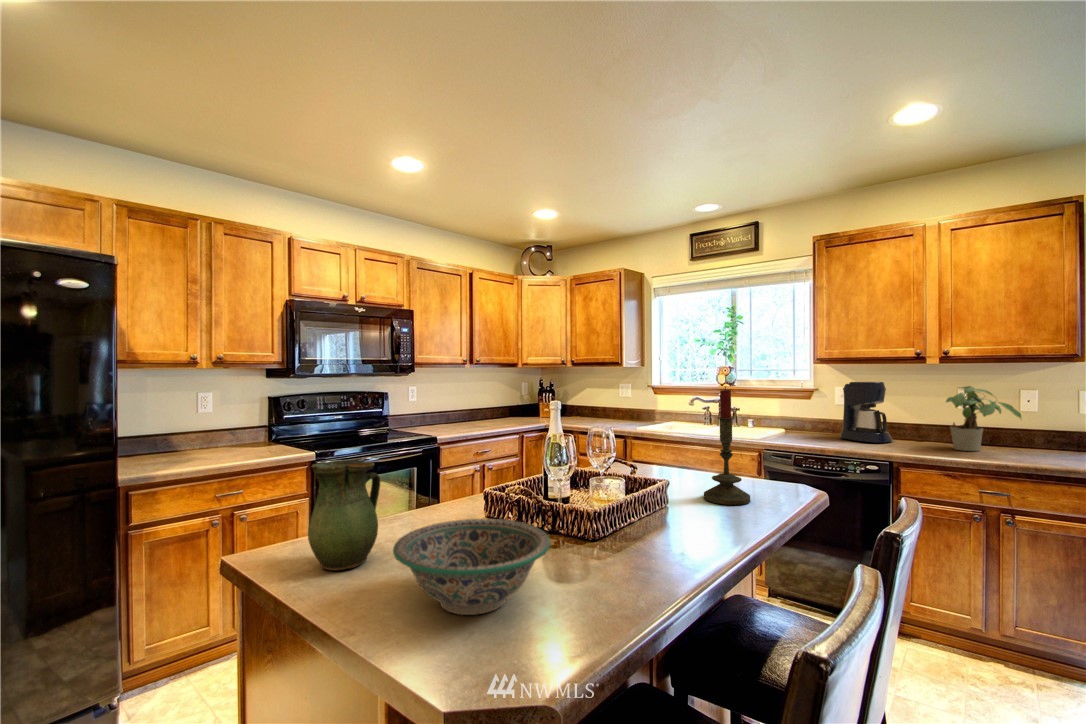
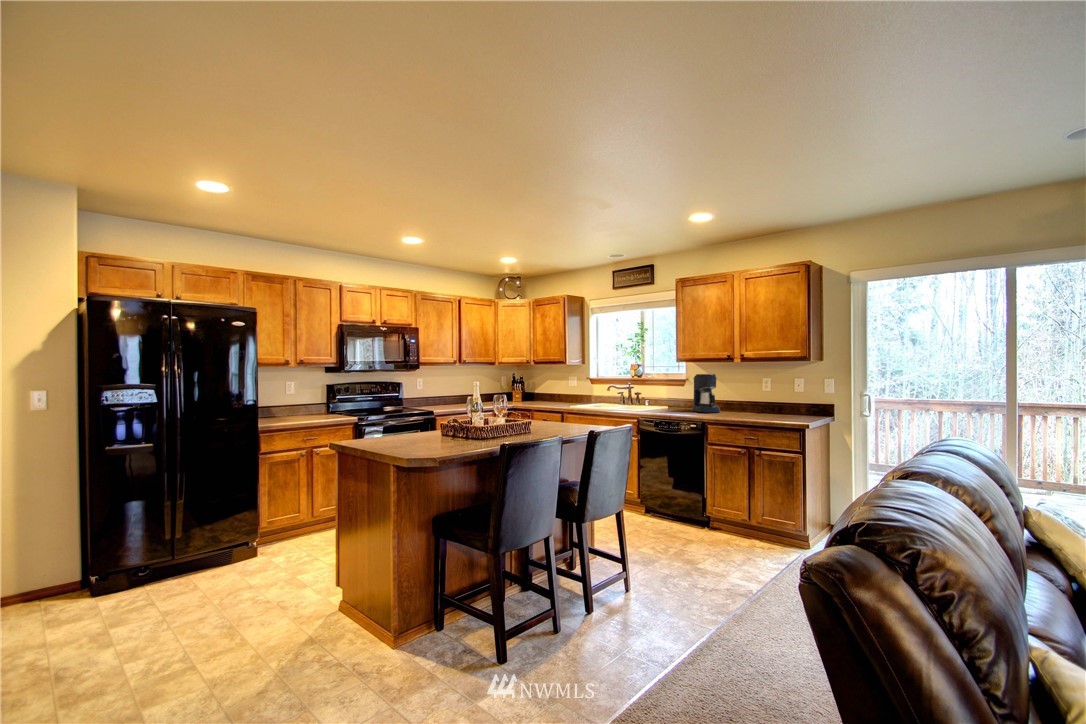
potted plant: present [946,386,1021,451] -> none [741,376,776,416]
candle: present [704,387,750,505] -> none [551,375,572,431]
pitcher: present [308,461,380,570] -> none [366,404,394,445]
decorative bowl: present [393,519,550,615] -> none [397,425,453,451]

